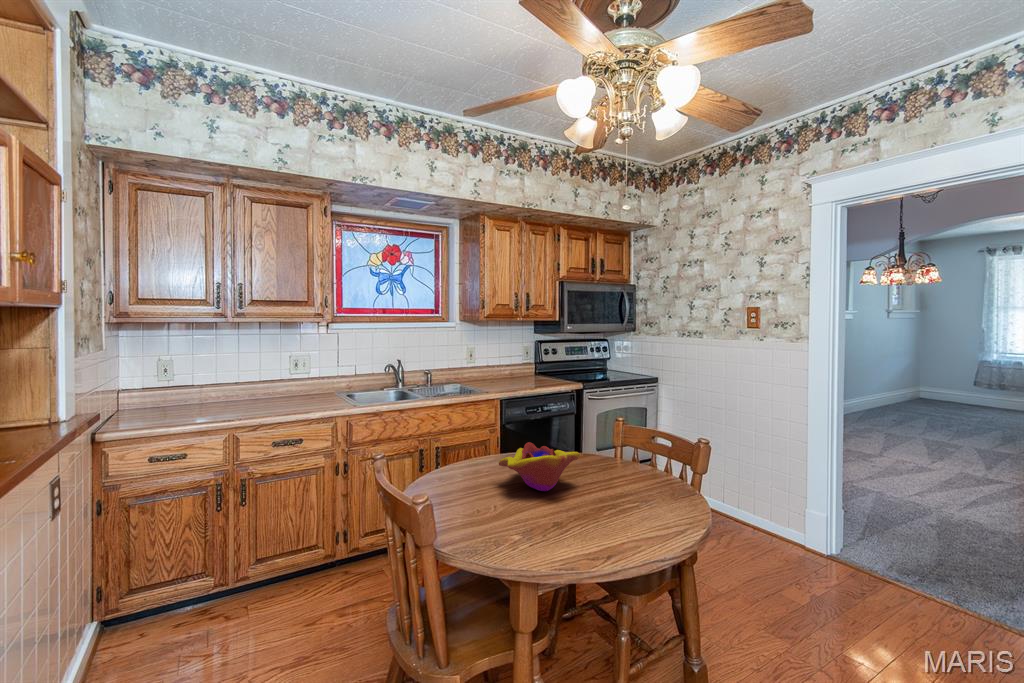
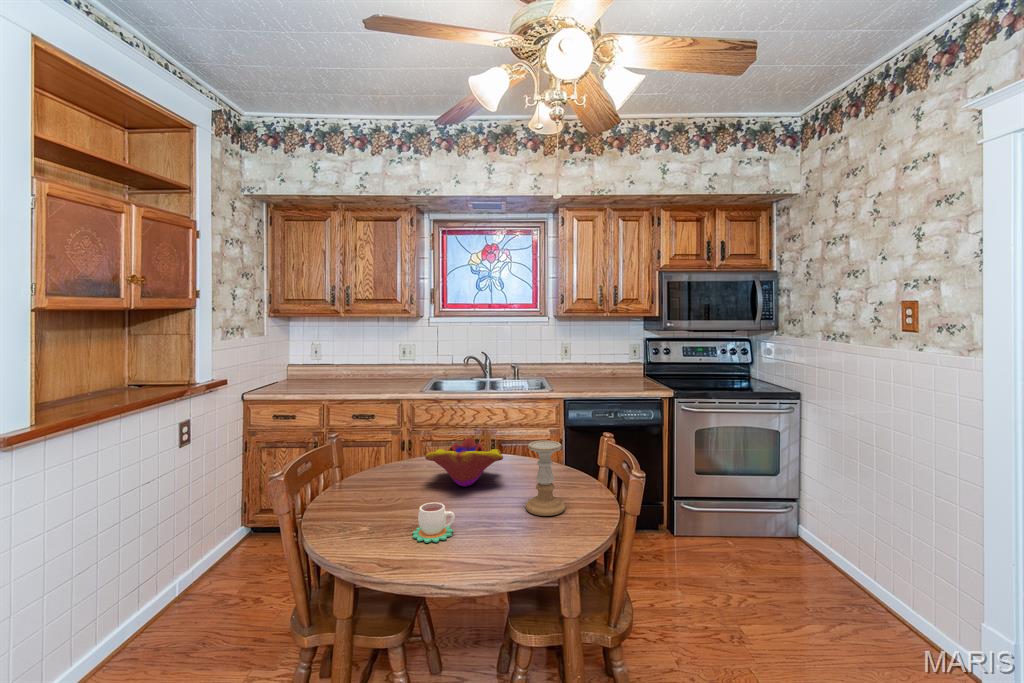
candle holder: none [625,433,663,502] -> present [526,440,565,516]
mug: none [580,505,621,547] -> present [413,502,455,543]

